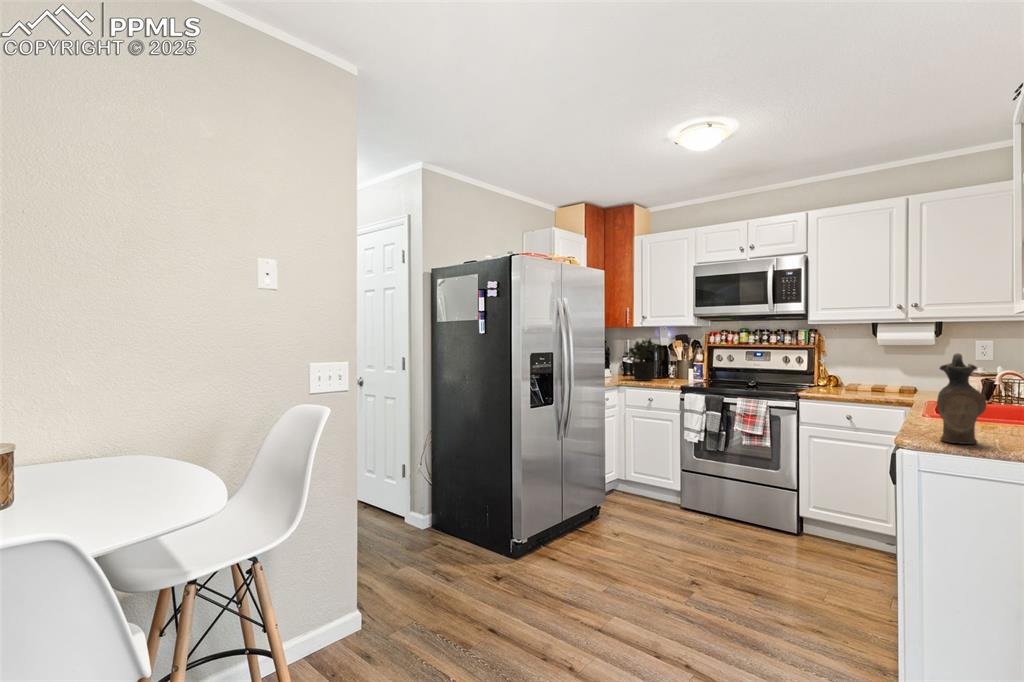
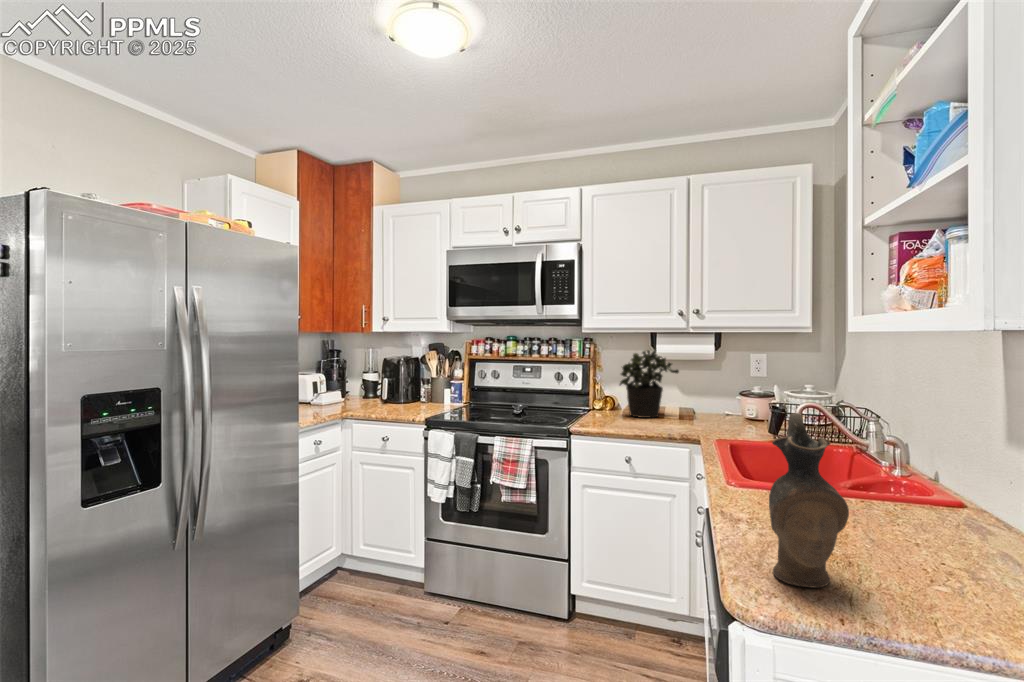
potted plant: present [625,339,663,381] -> present [620,350,679,418]

